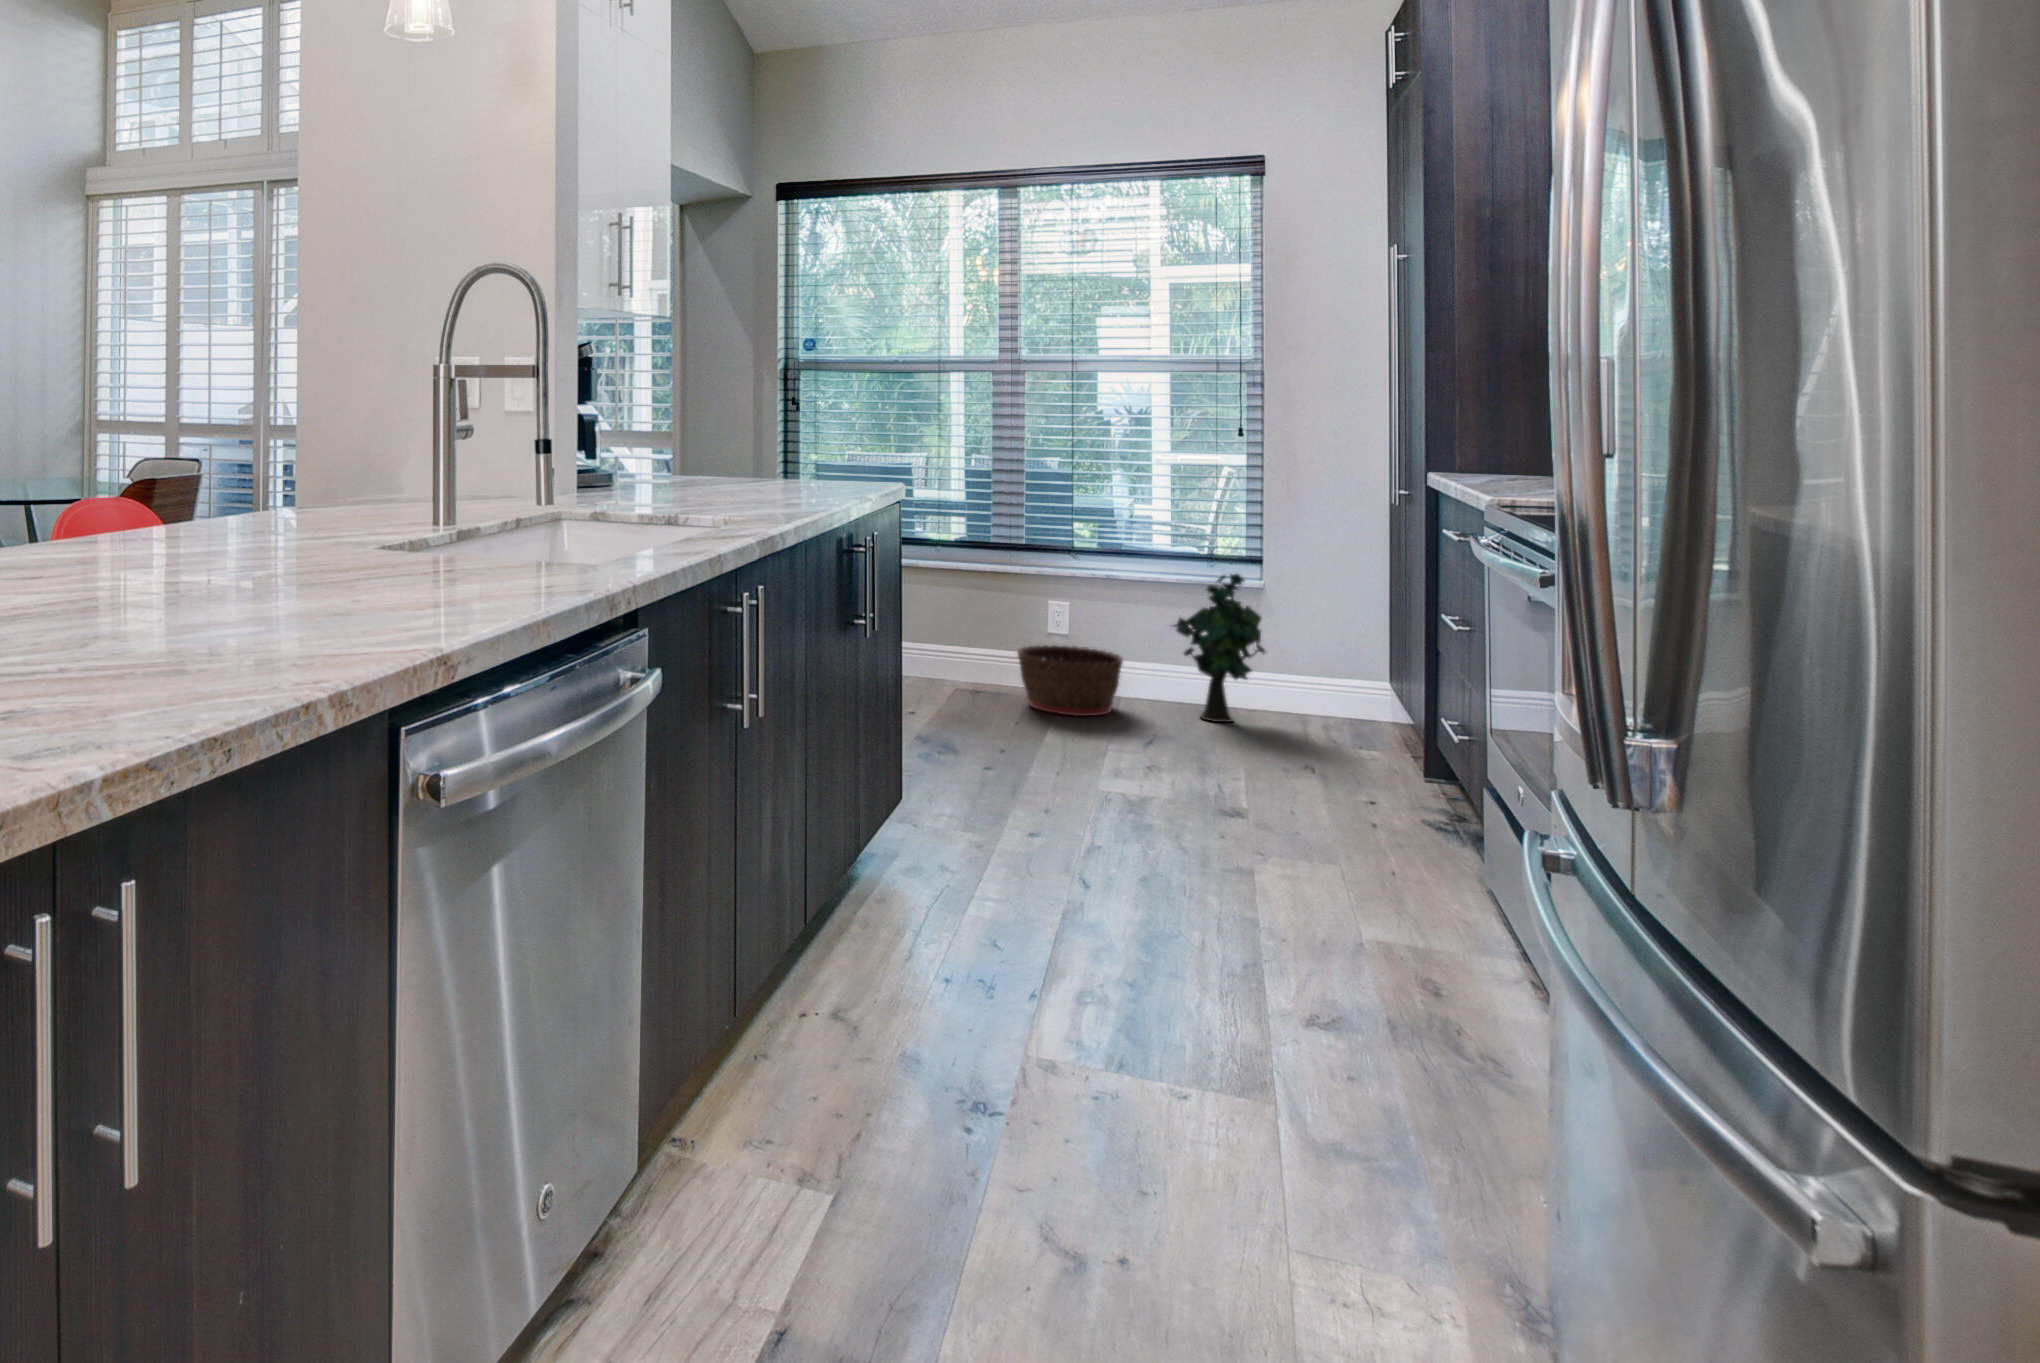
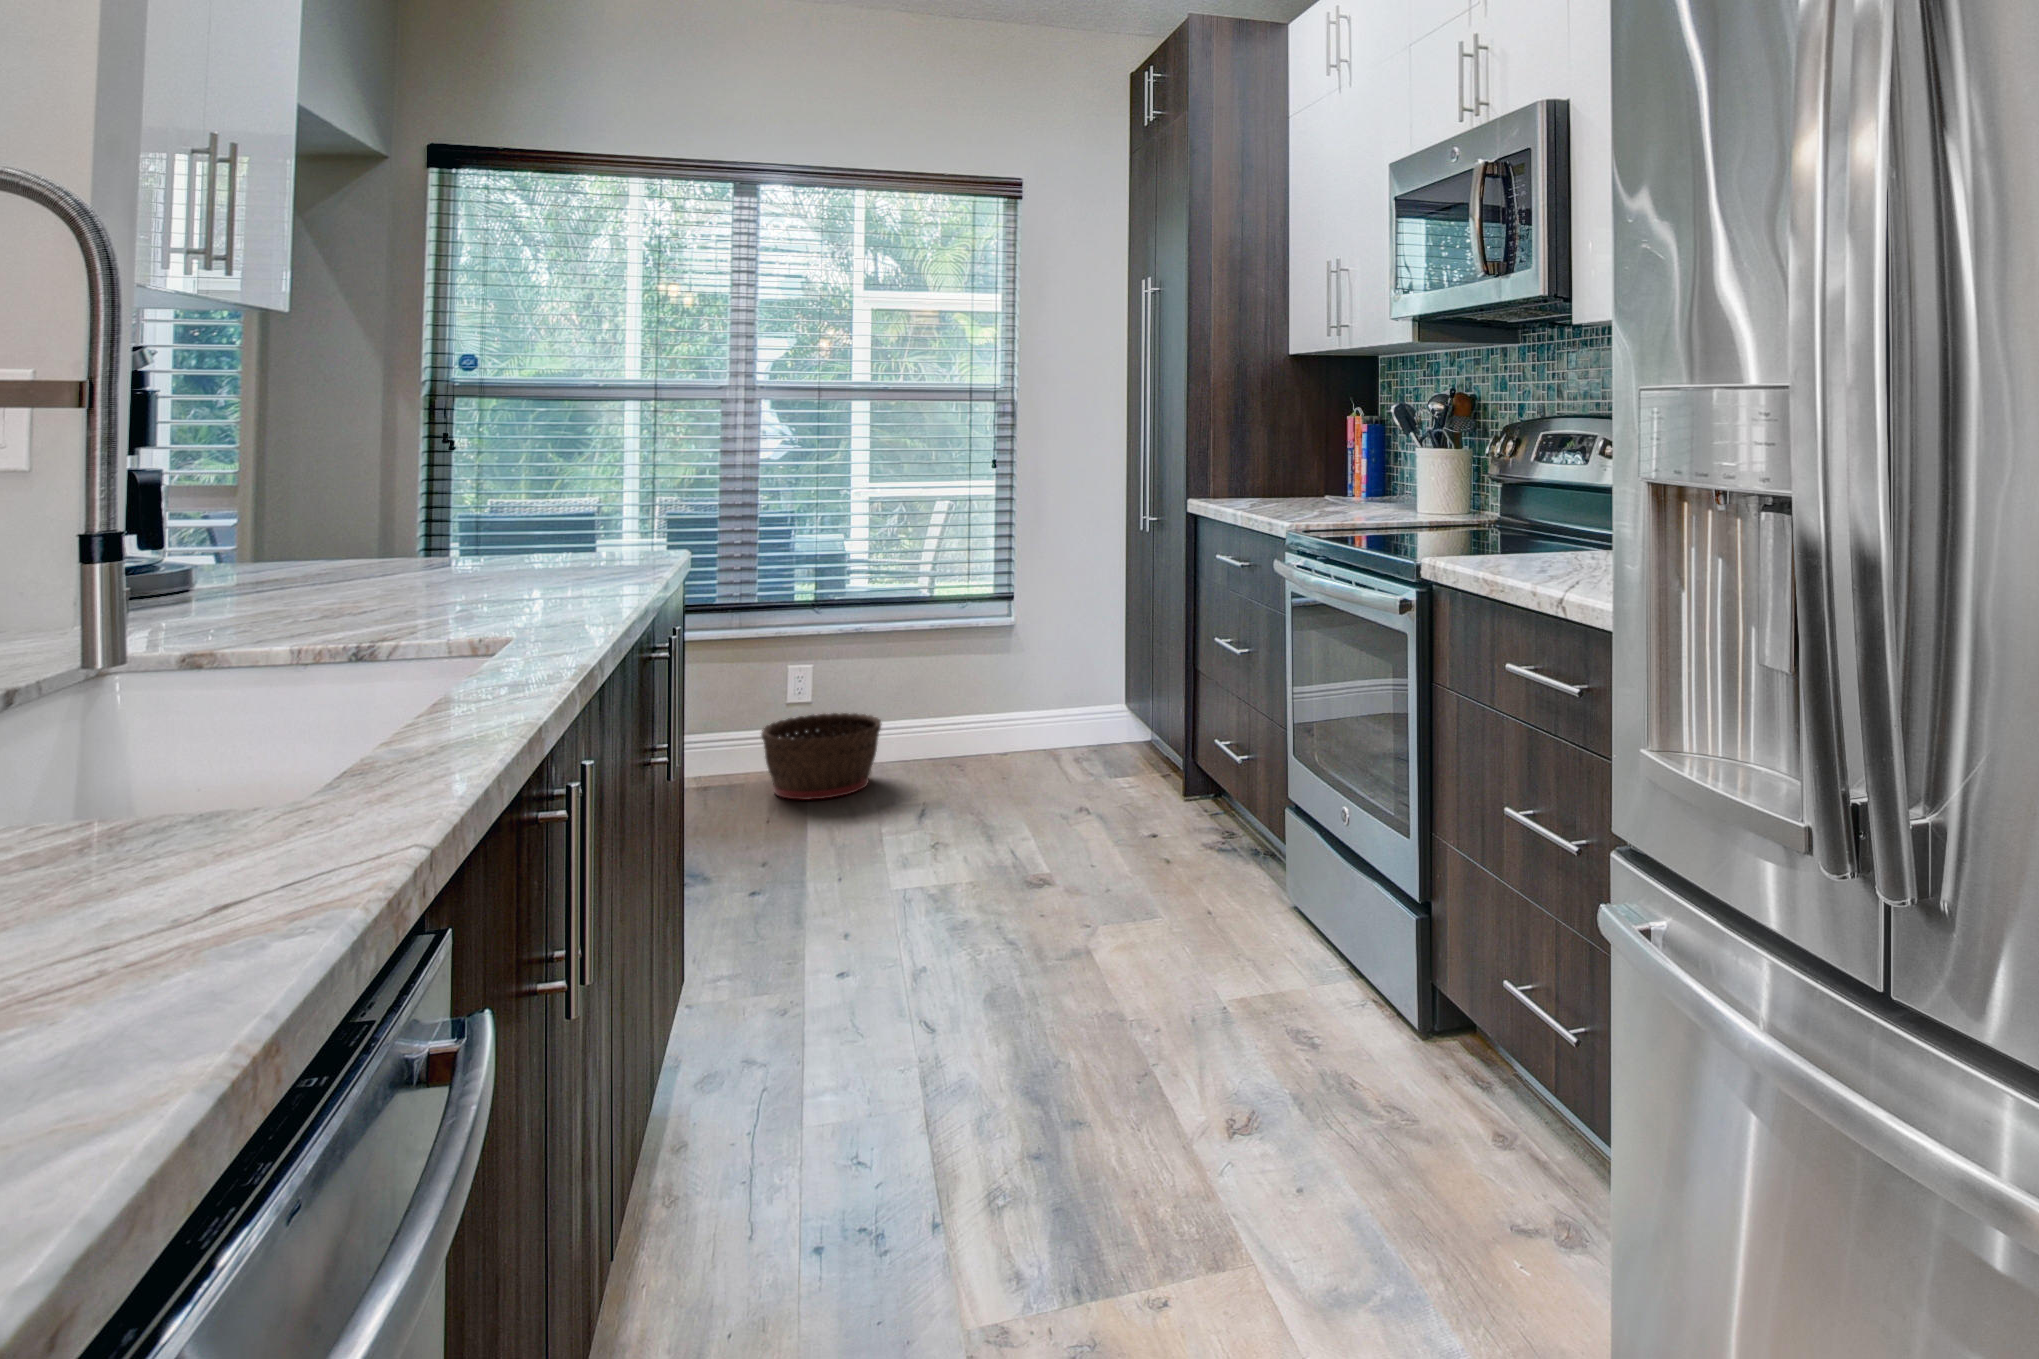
decorative plant: present [1174,574,1265,722] -> none [929,610,1023,772]

